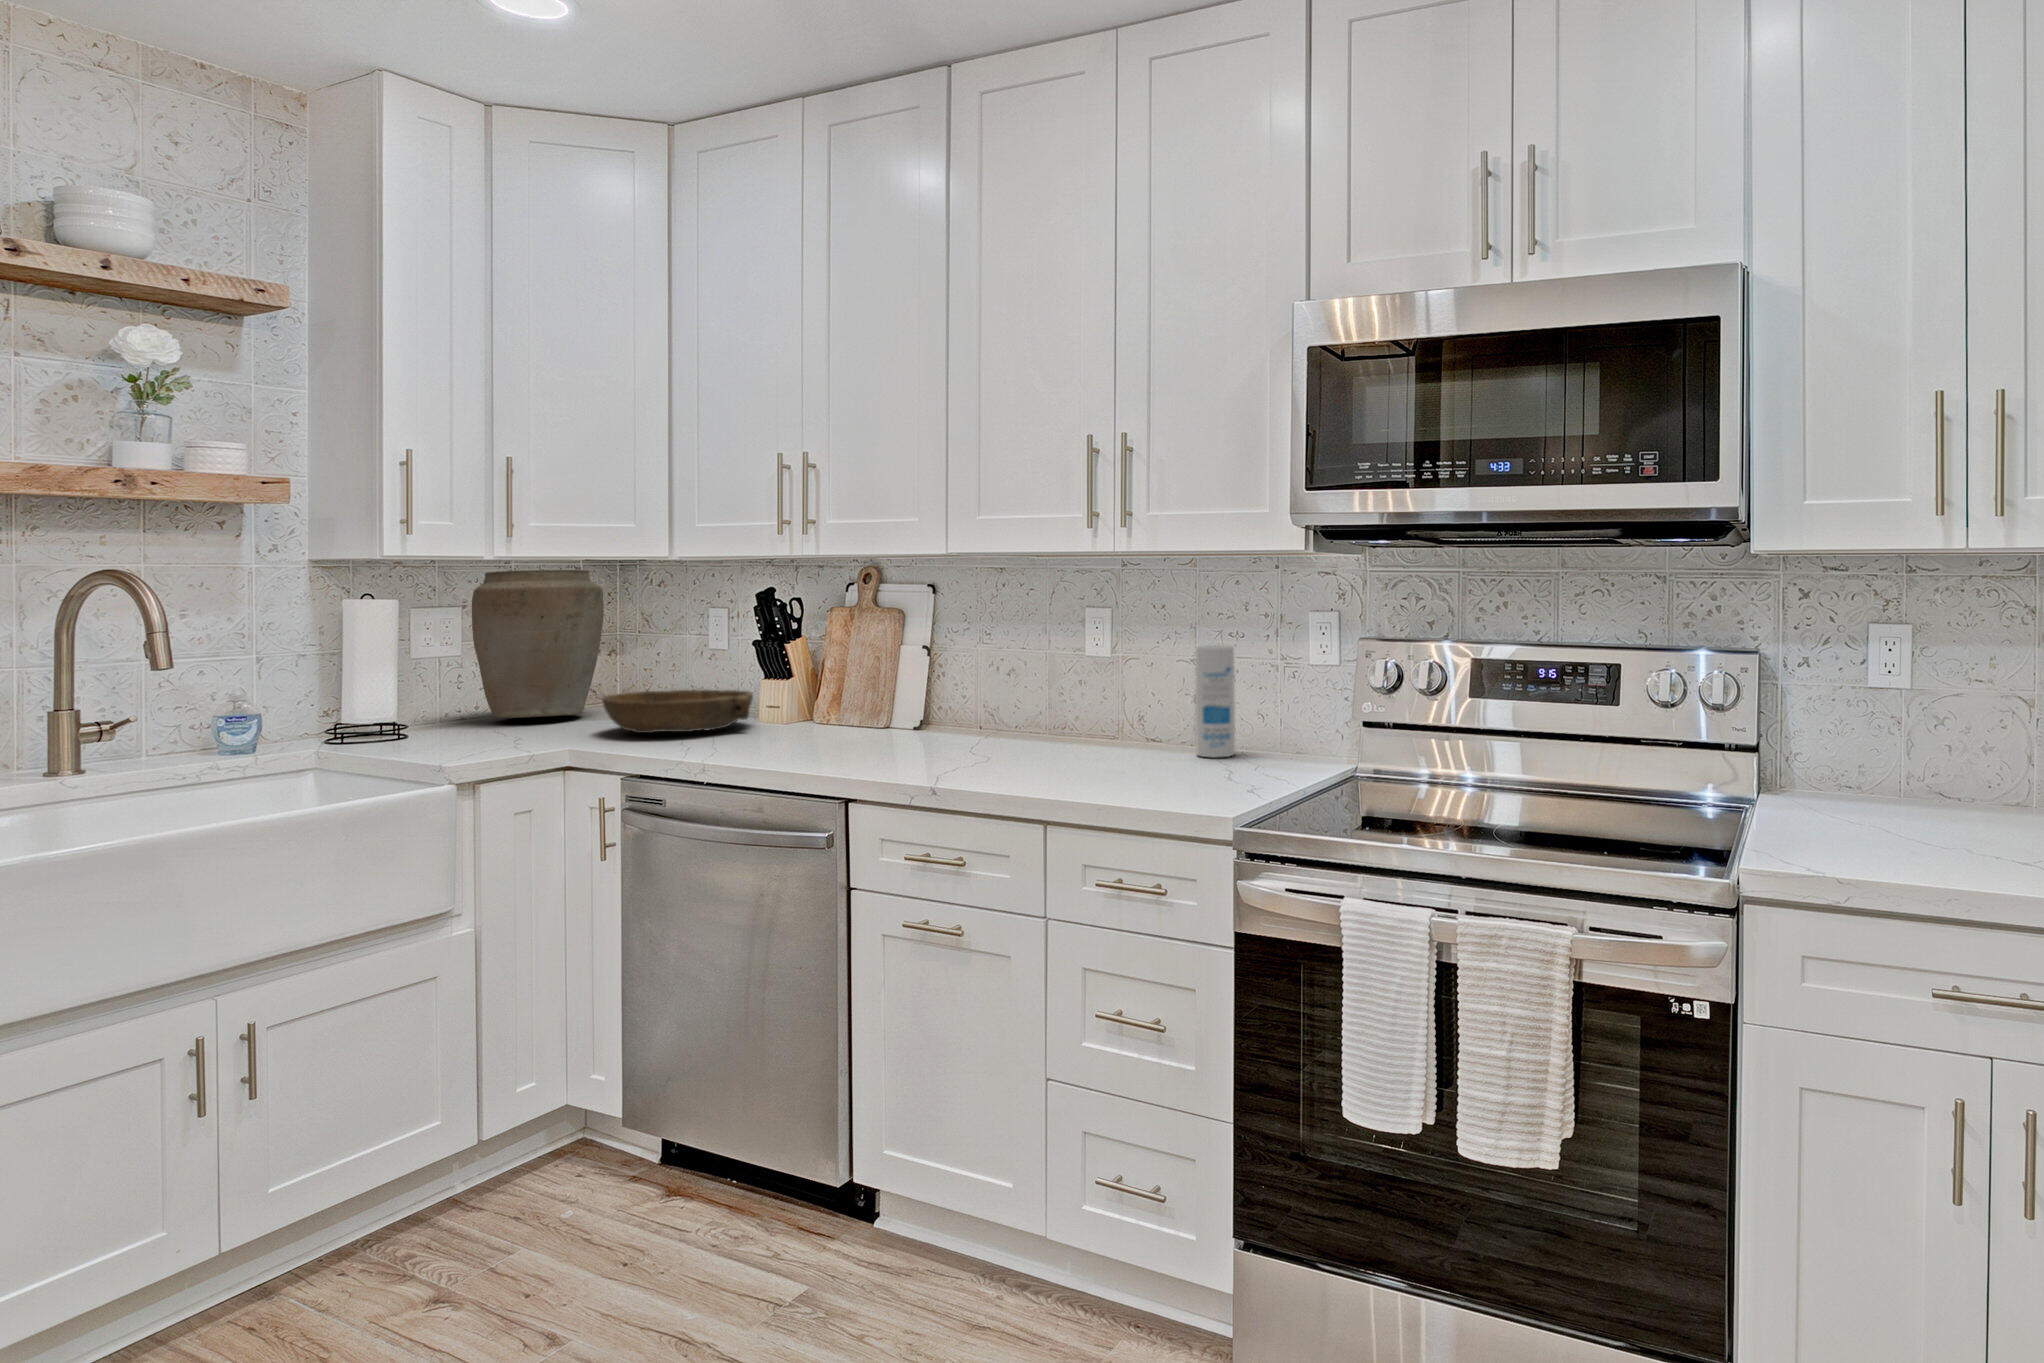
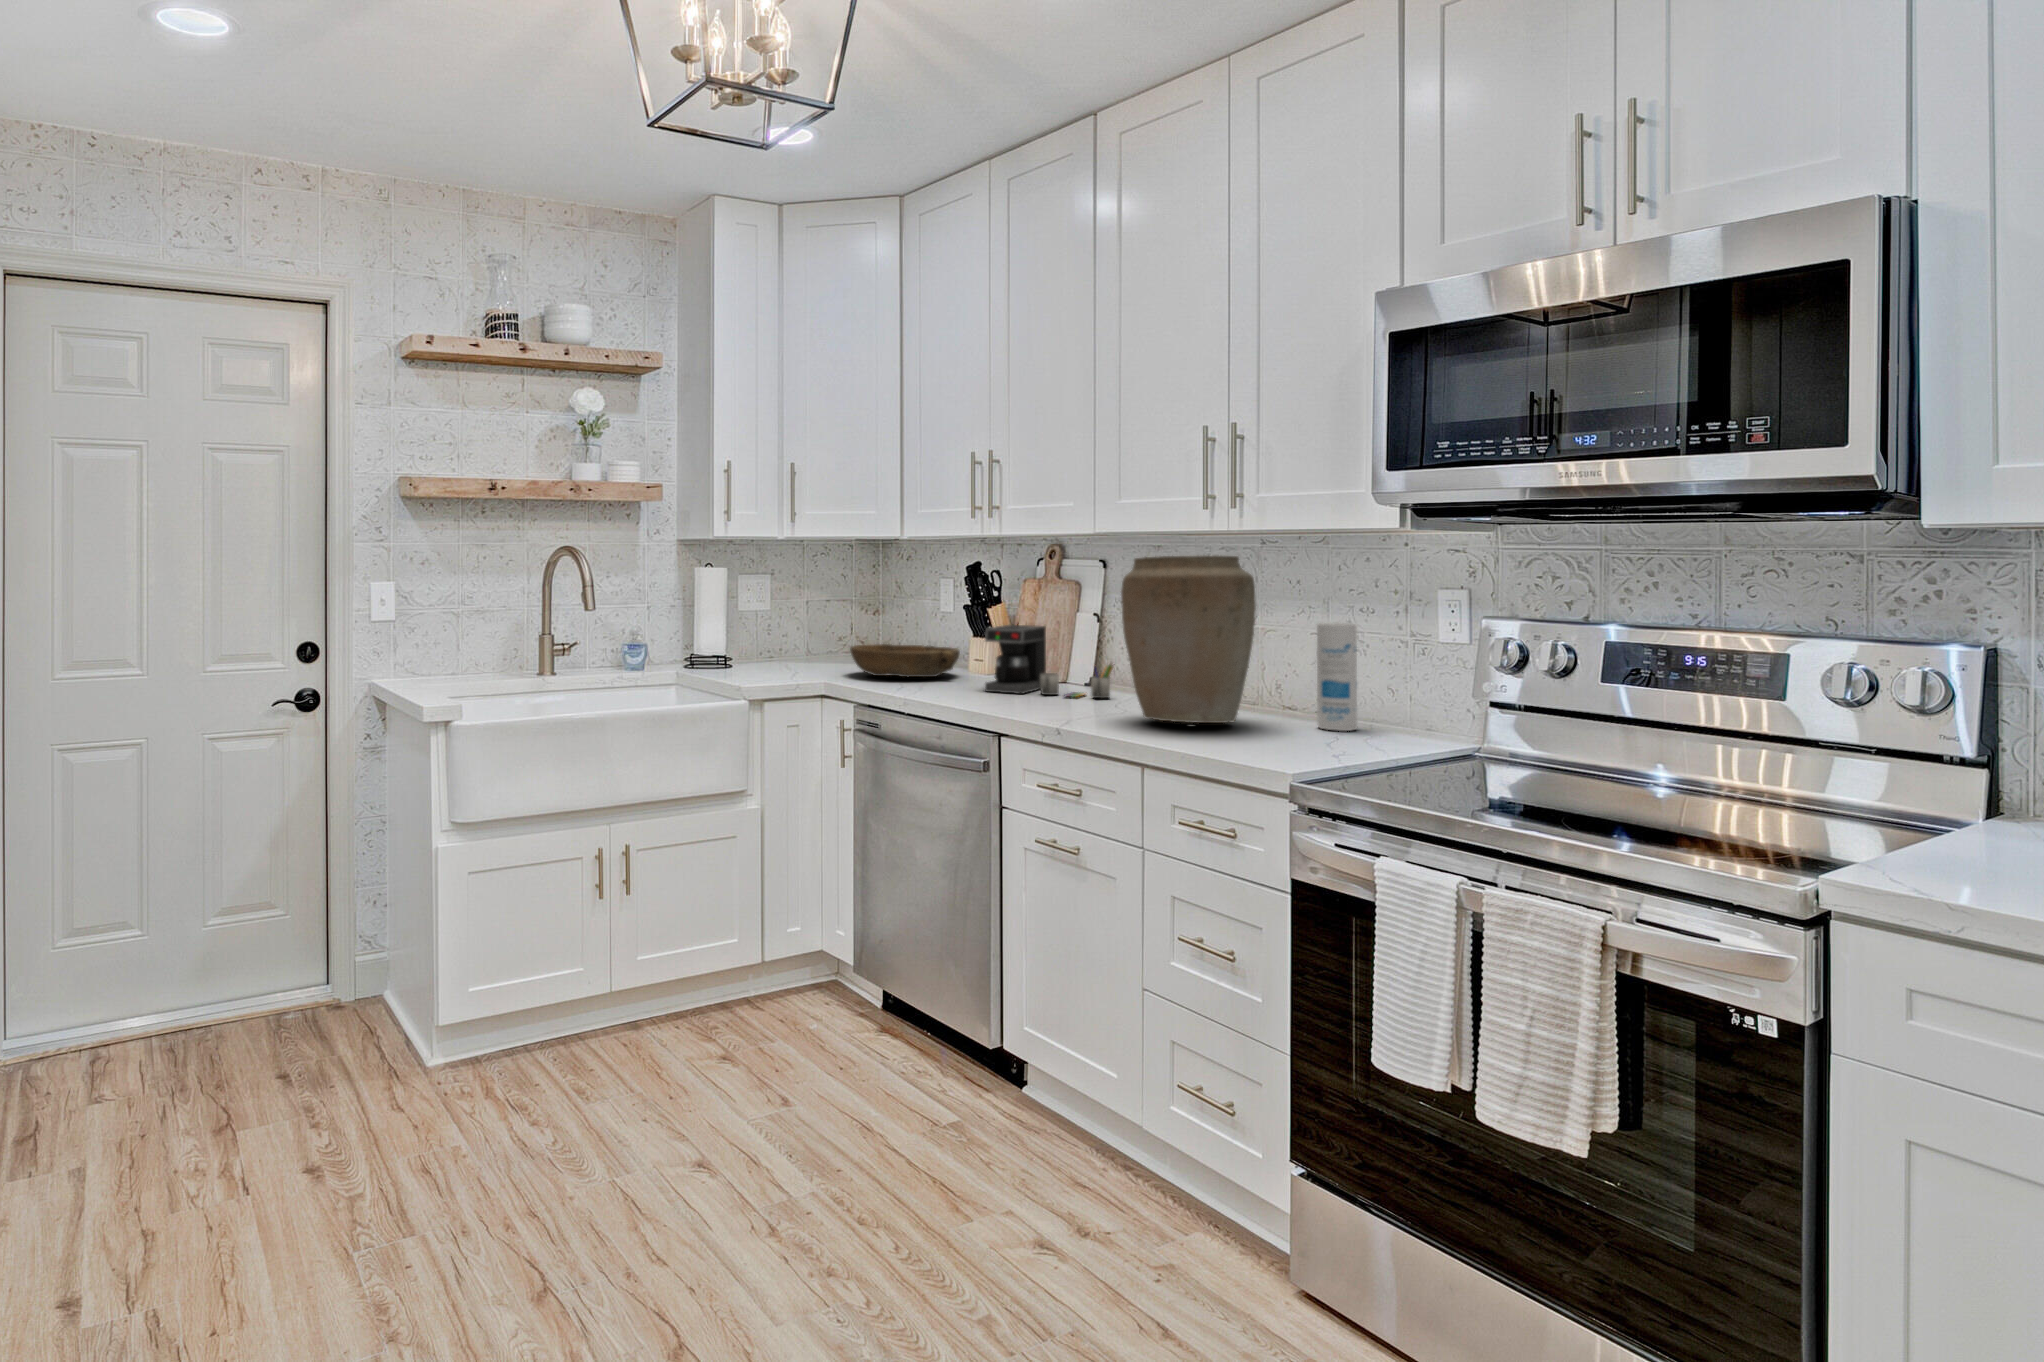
vase: present [472,570,604,718] -> present [1121,555,1256,723]
coffee maker: none [801,660,962,743] -> present [985,625,1113,698]

